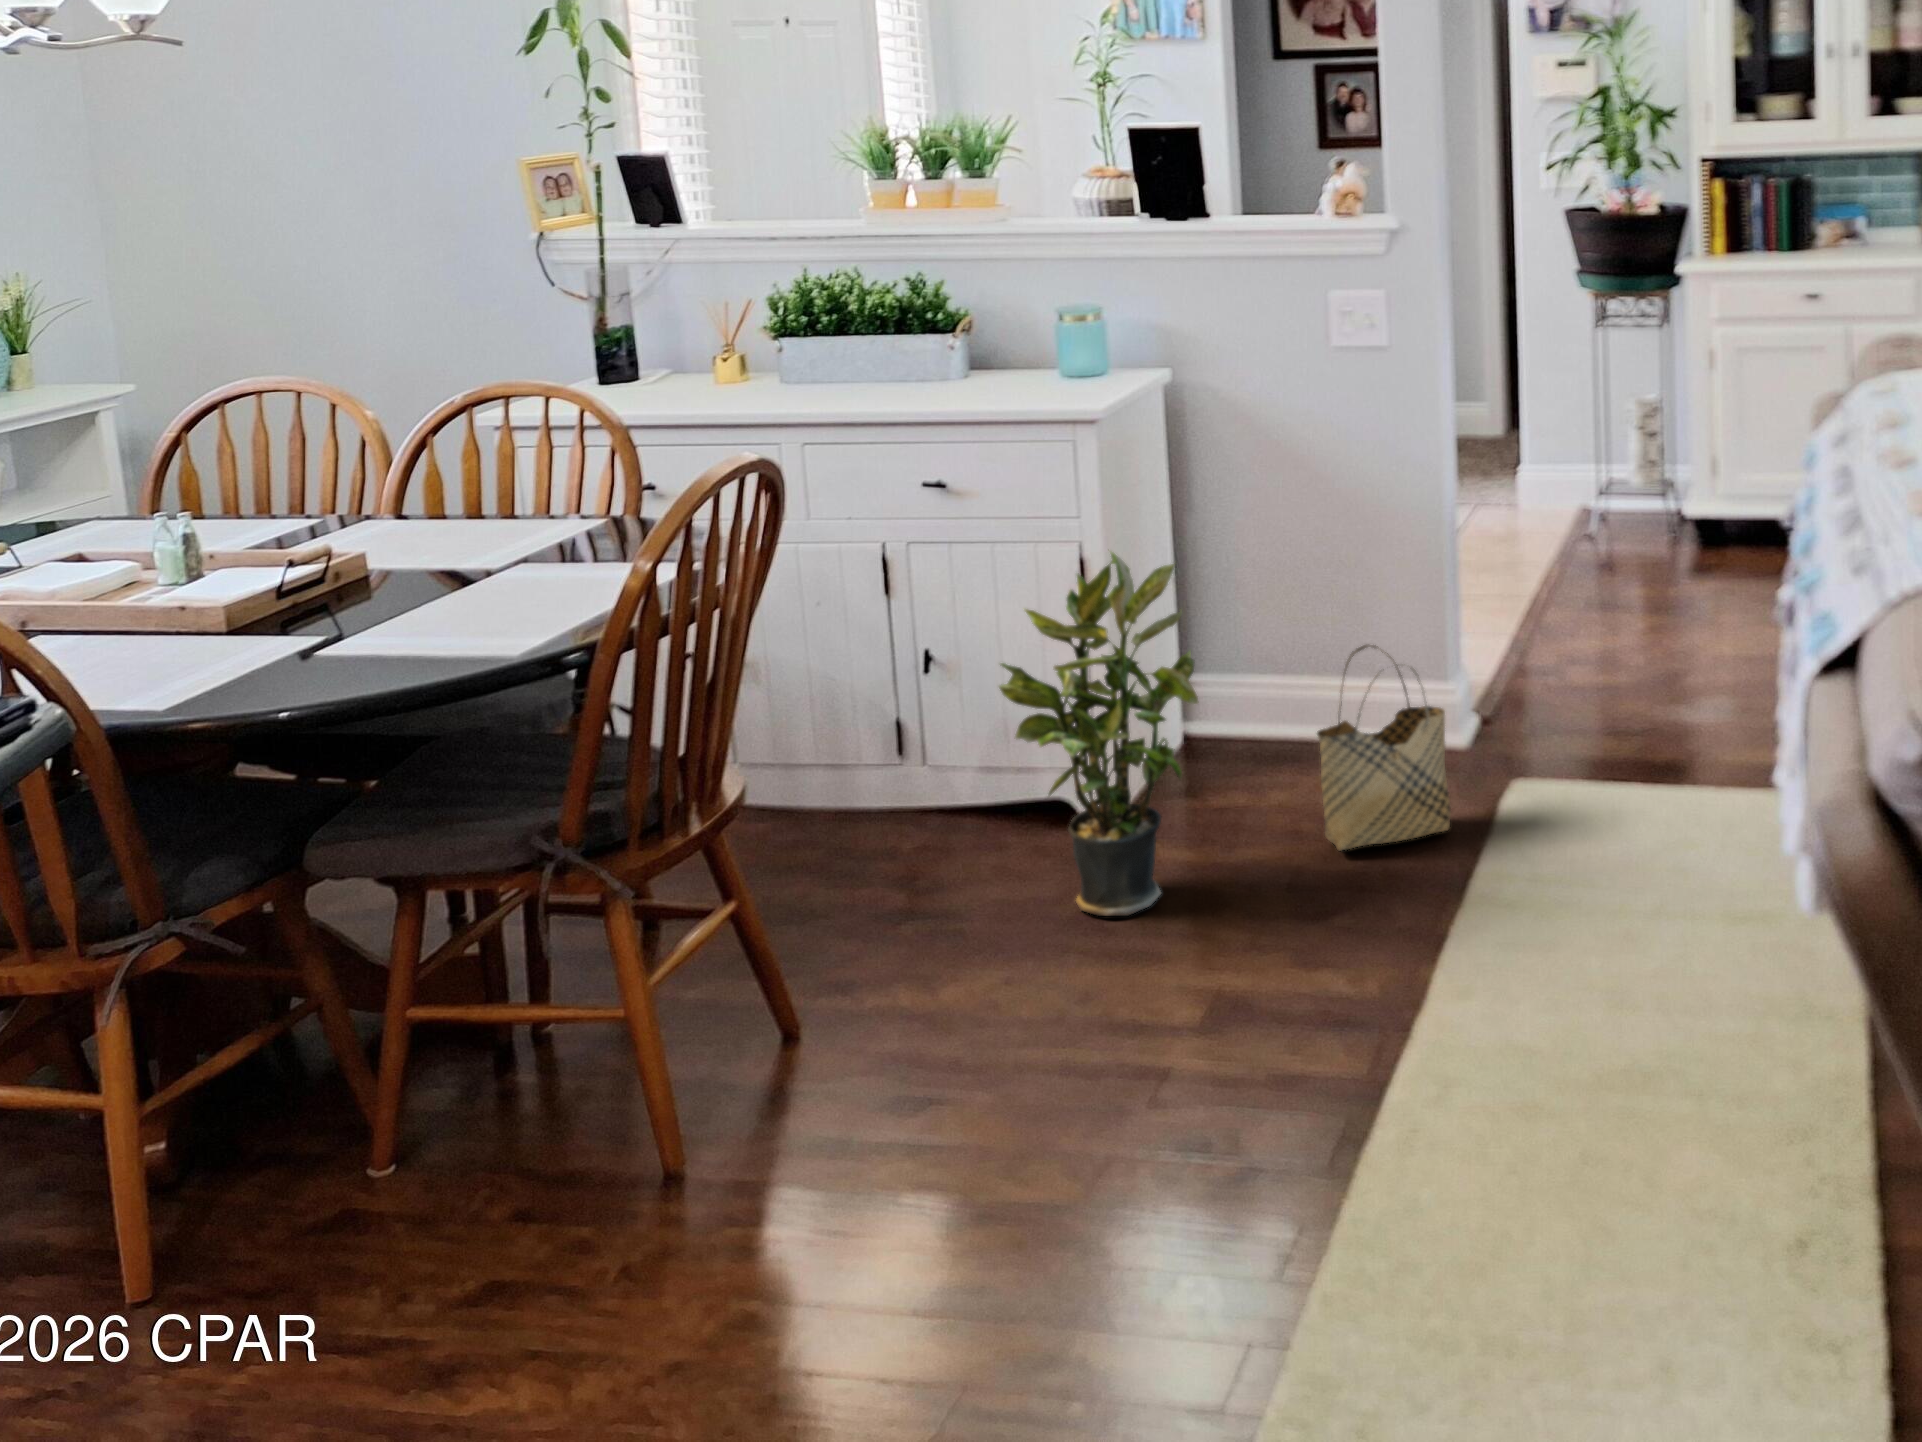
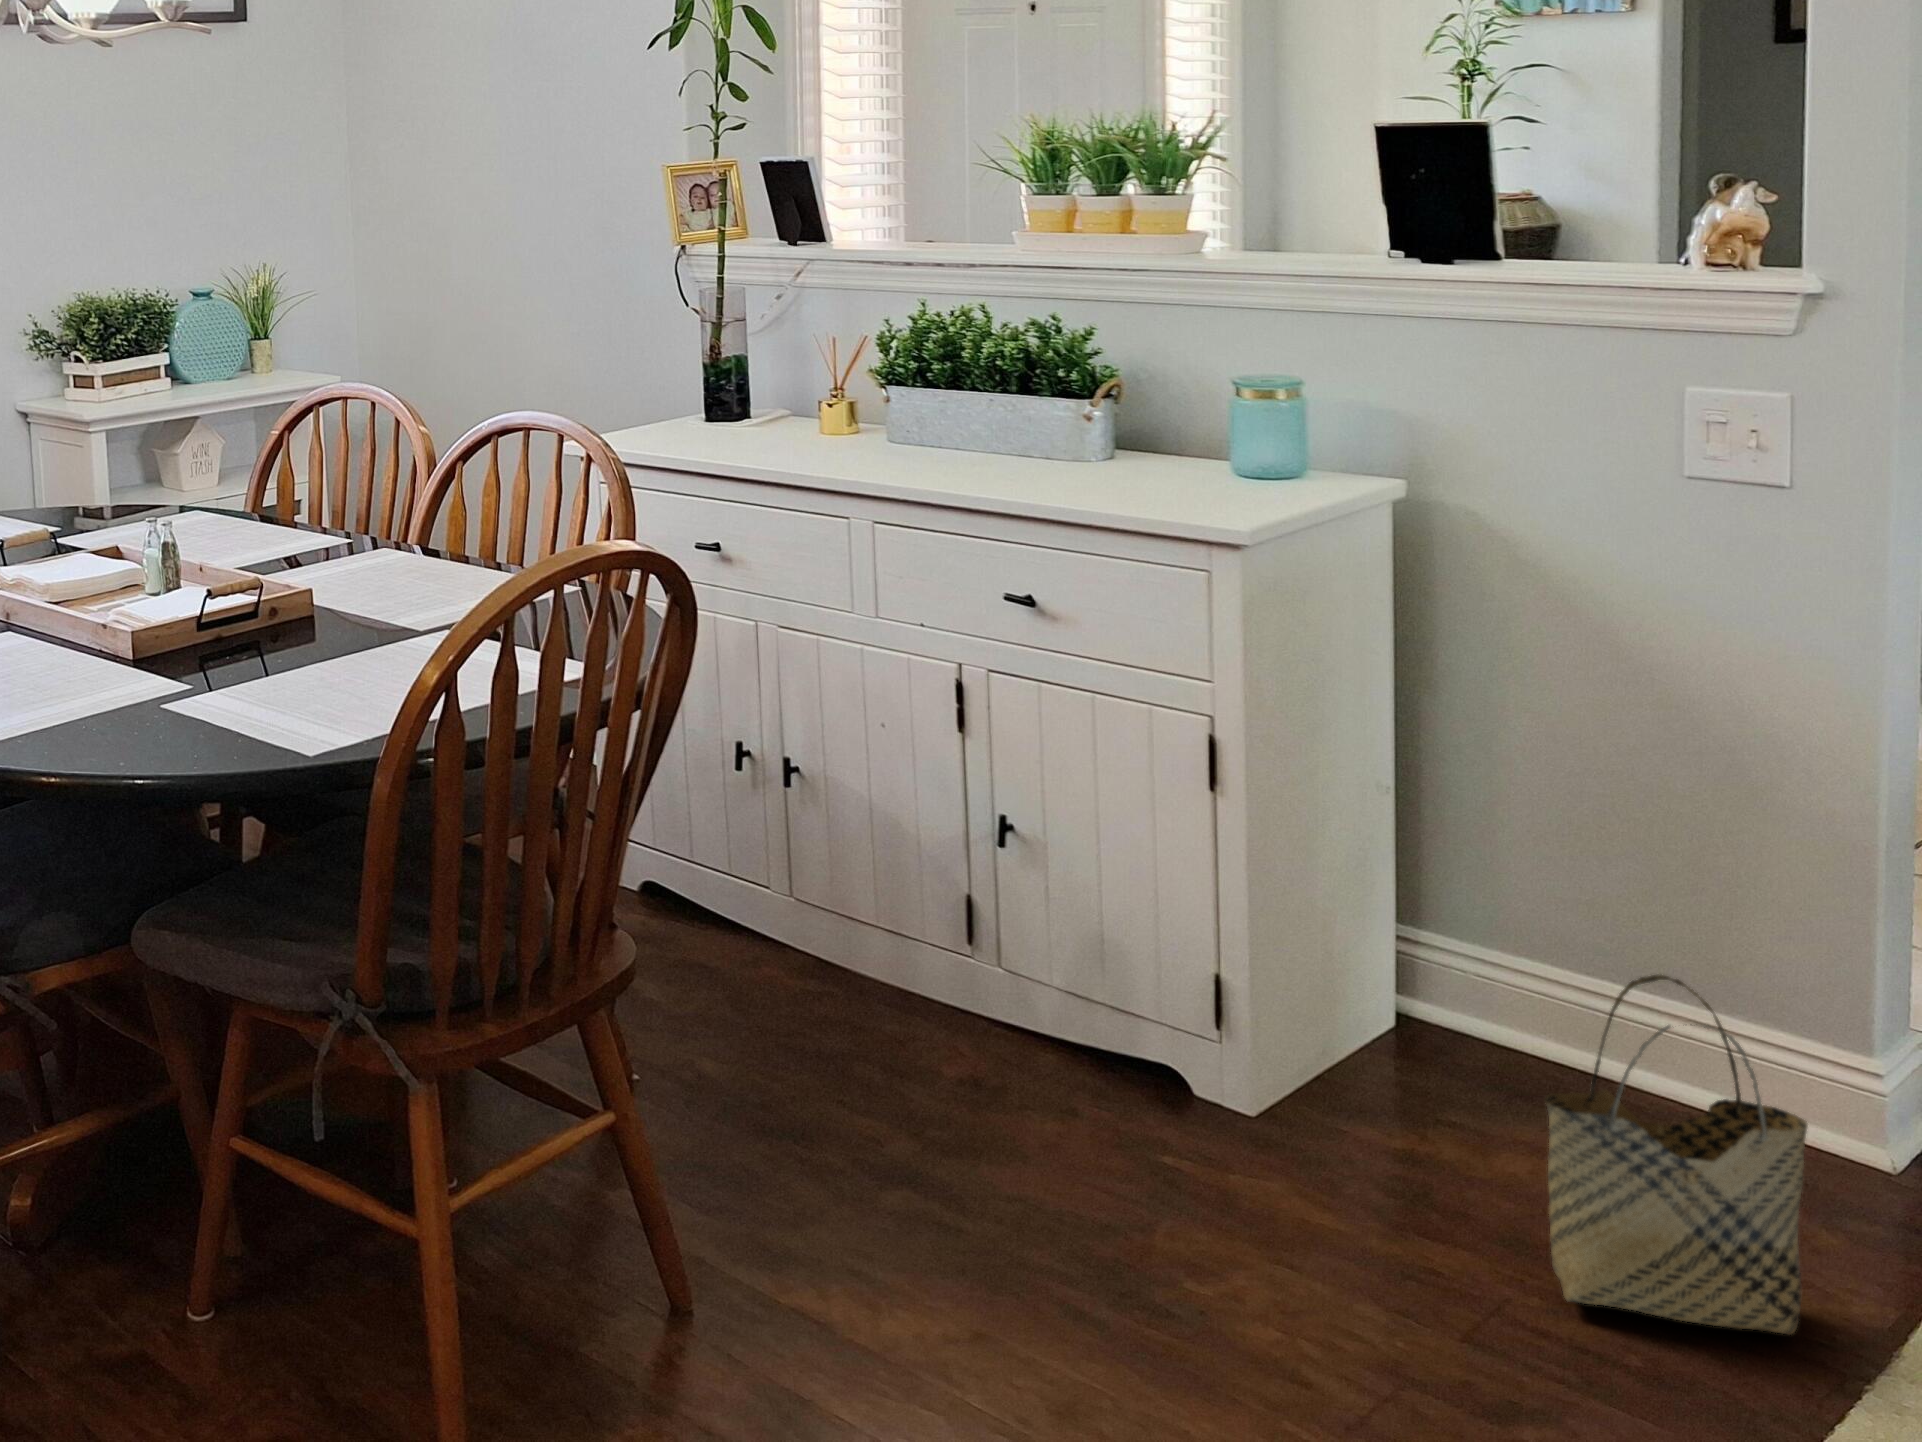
potted plant: present [999,552,1198,916] -> none [1023,733,1330,1284]

